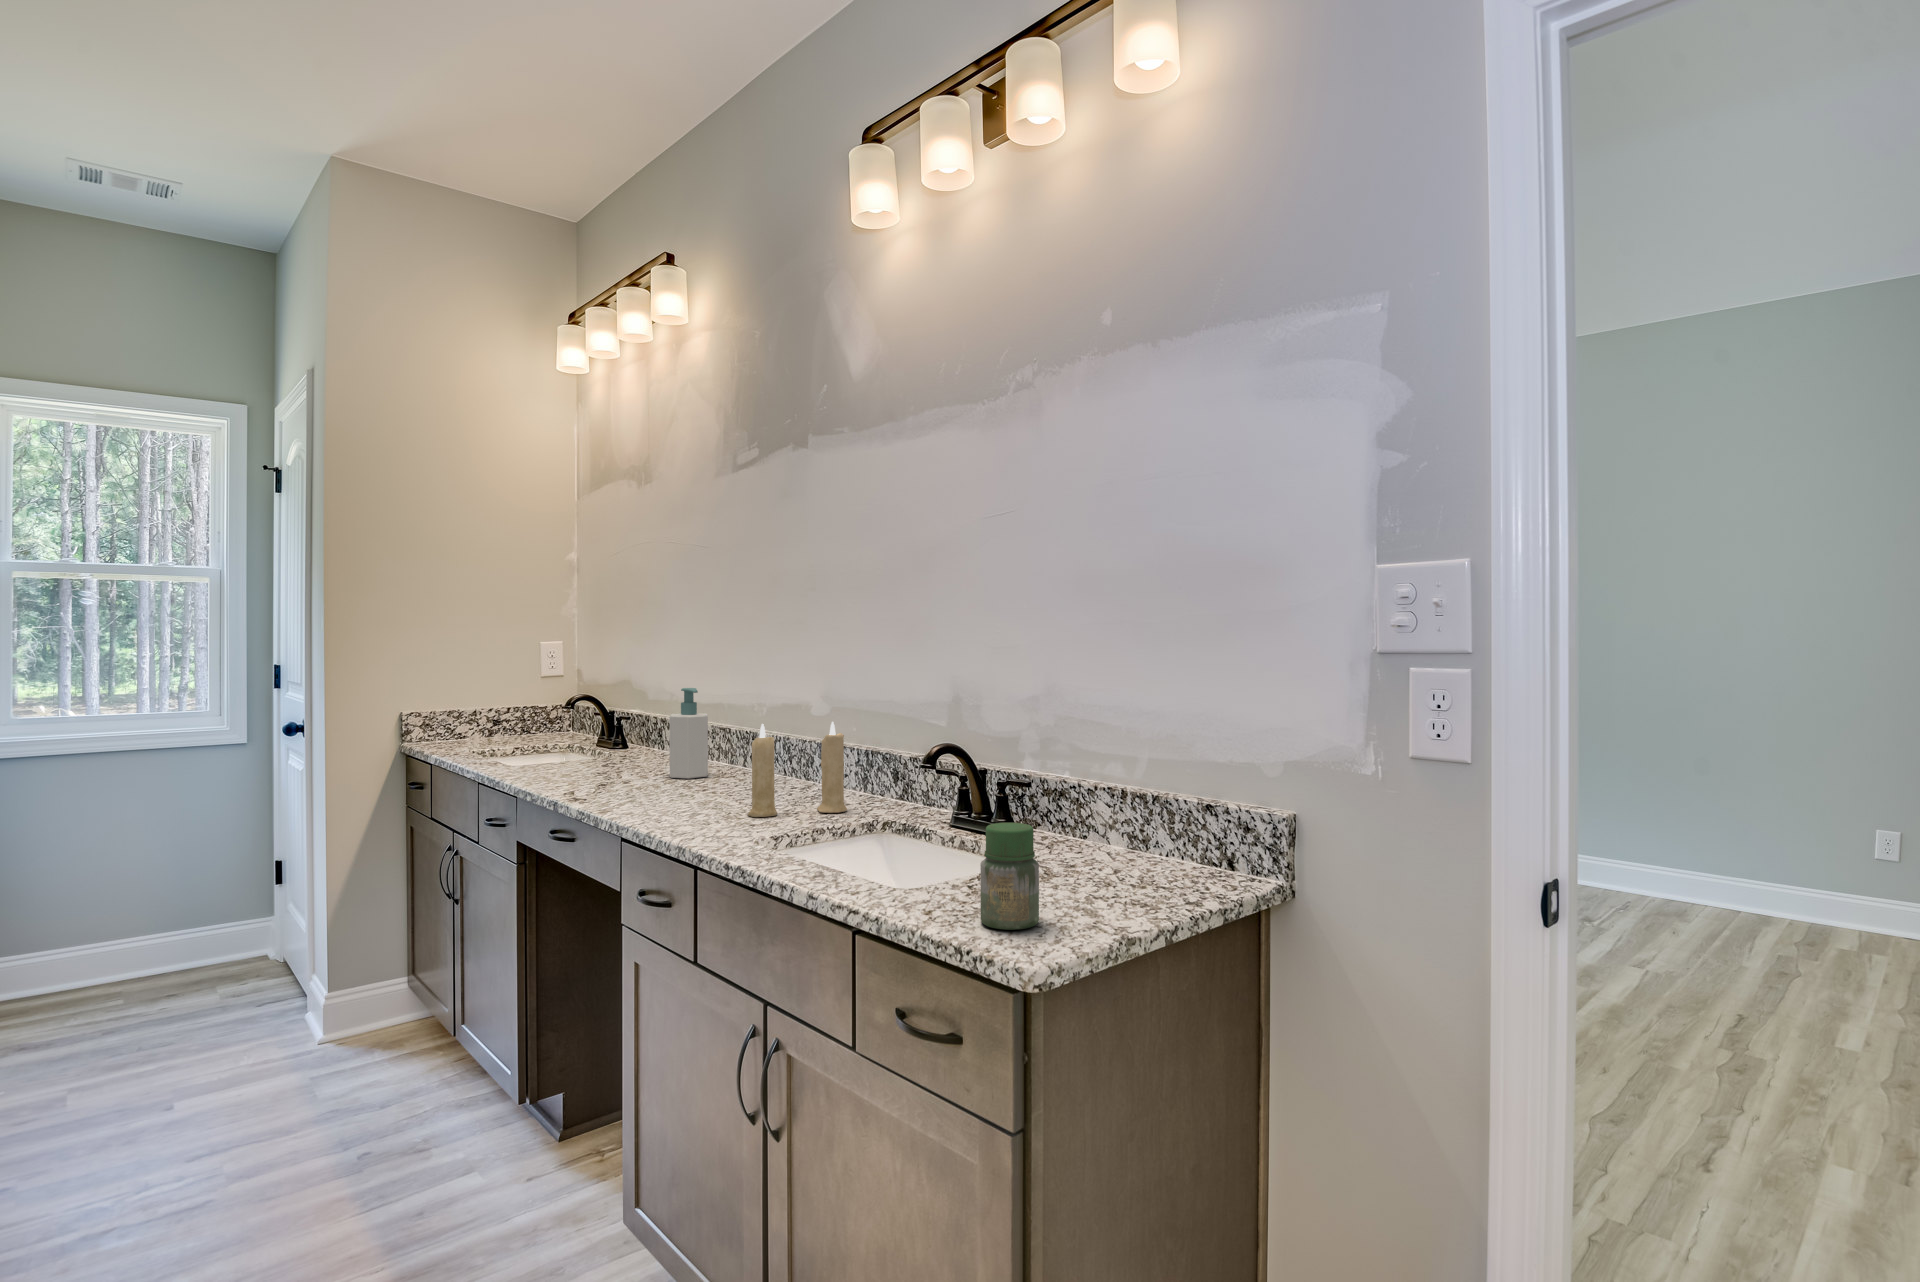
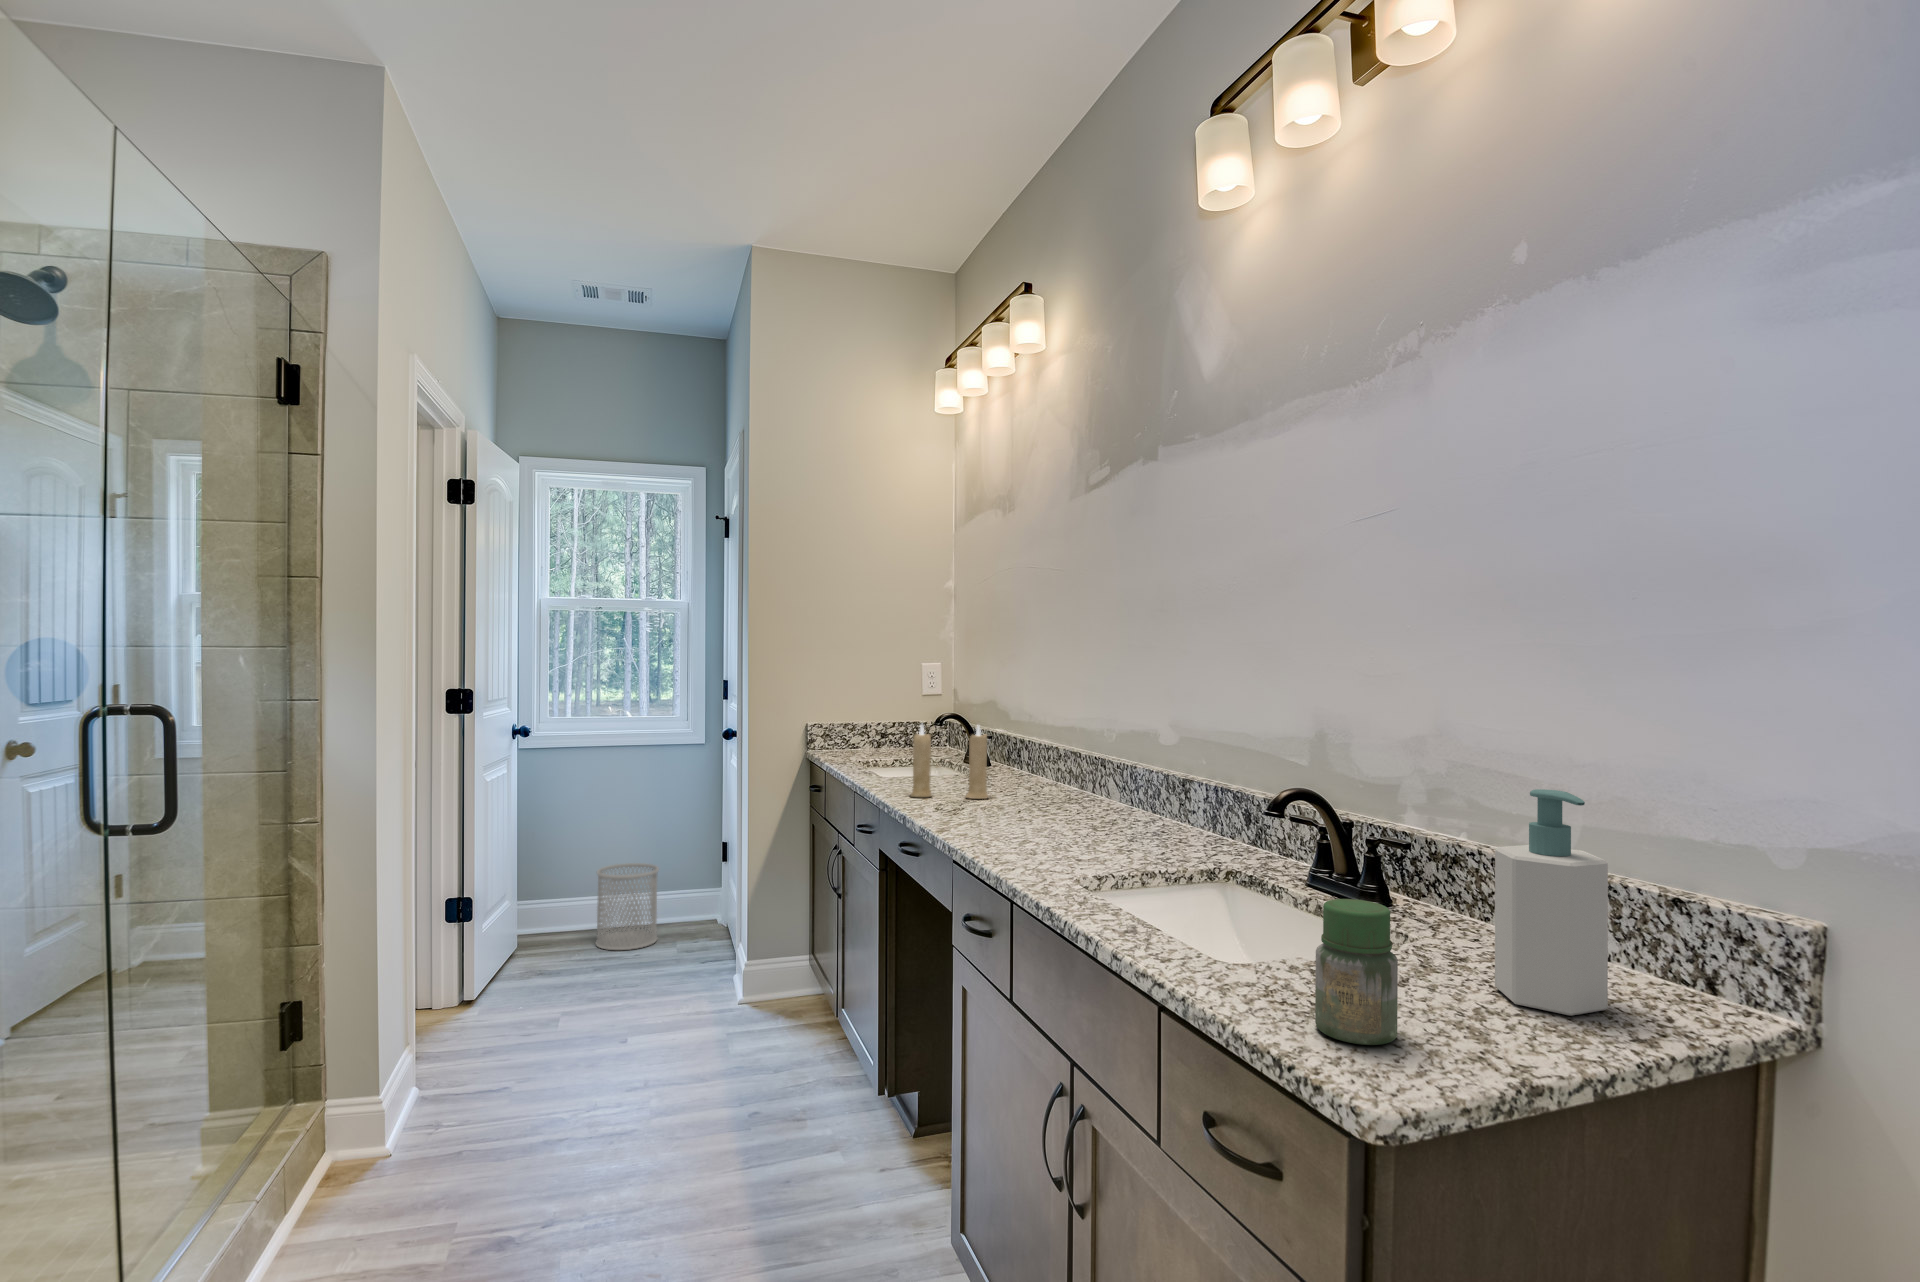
soap bottle: present [669,688,708,779] -> present [1495,789,1608,1016]
candle: present [748,722,847,817] -> present [910,725,988,799]
wastebasket: none [102,892,195,1001] -> present [596,863,659,950]

